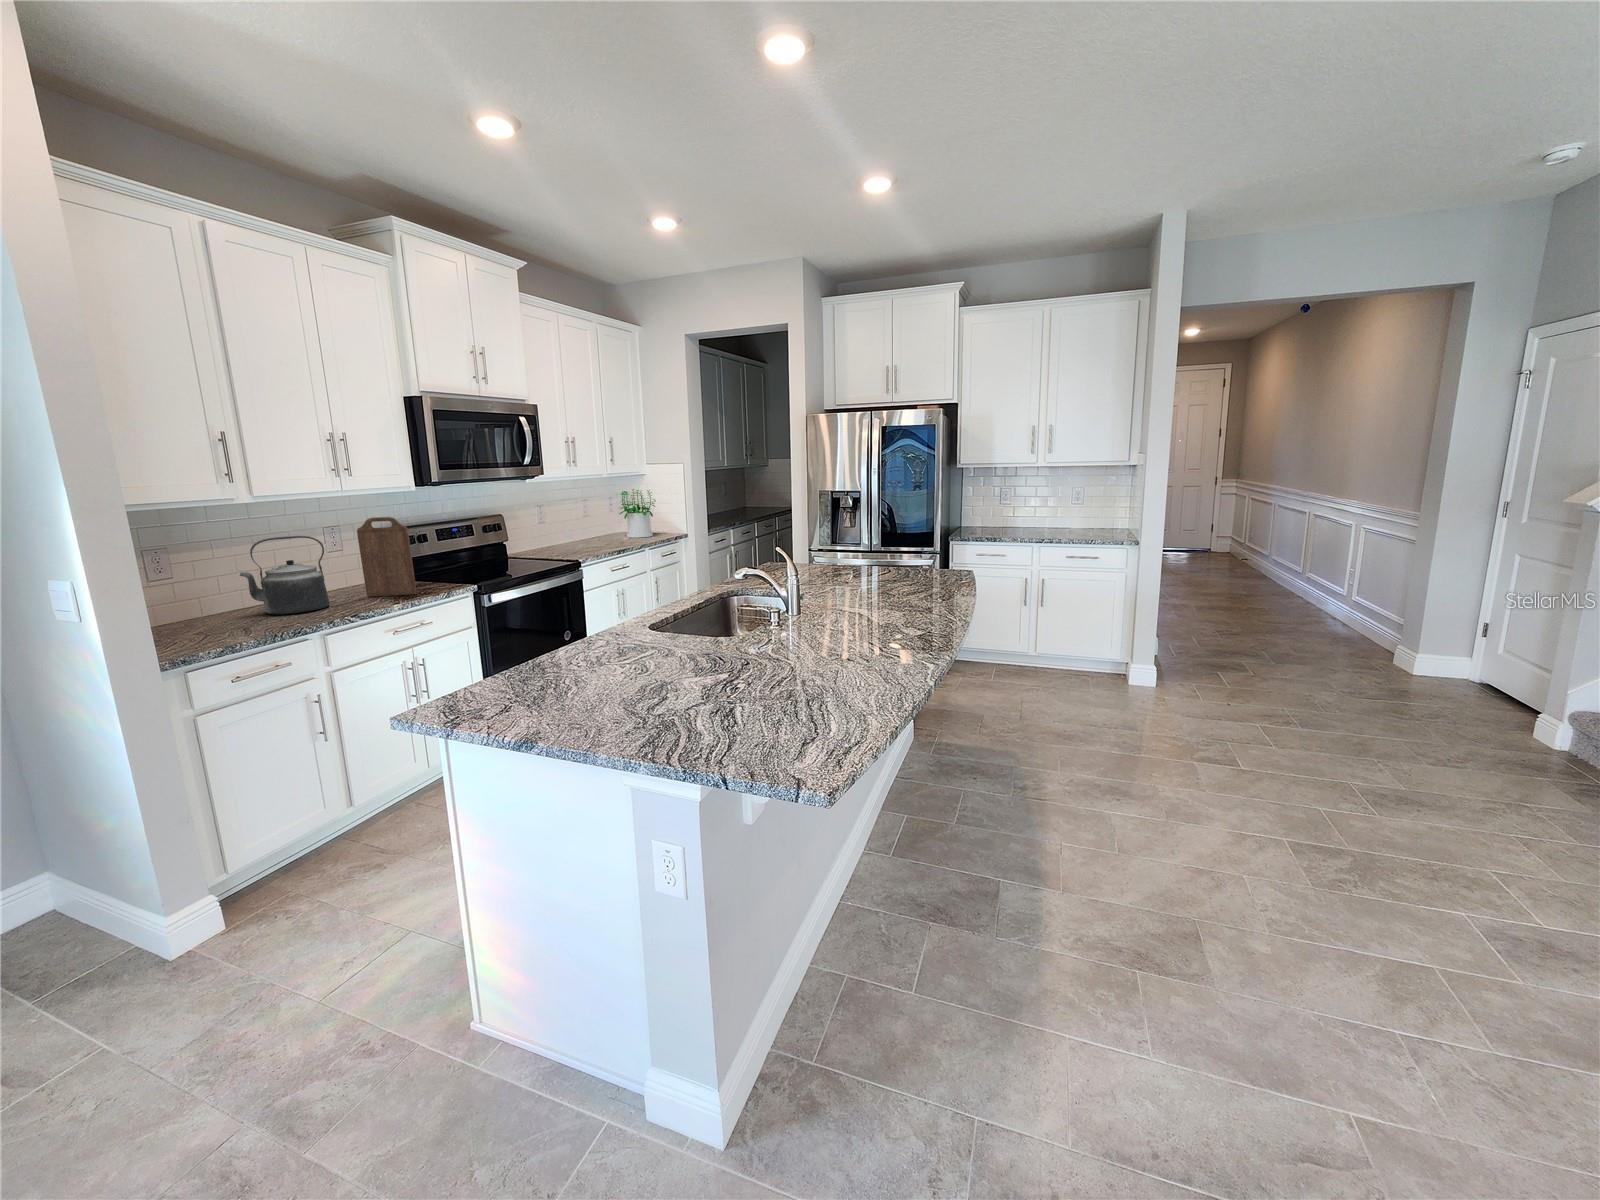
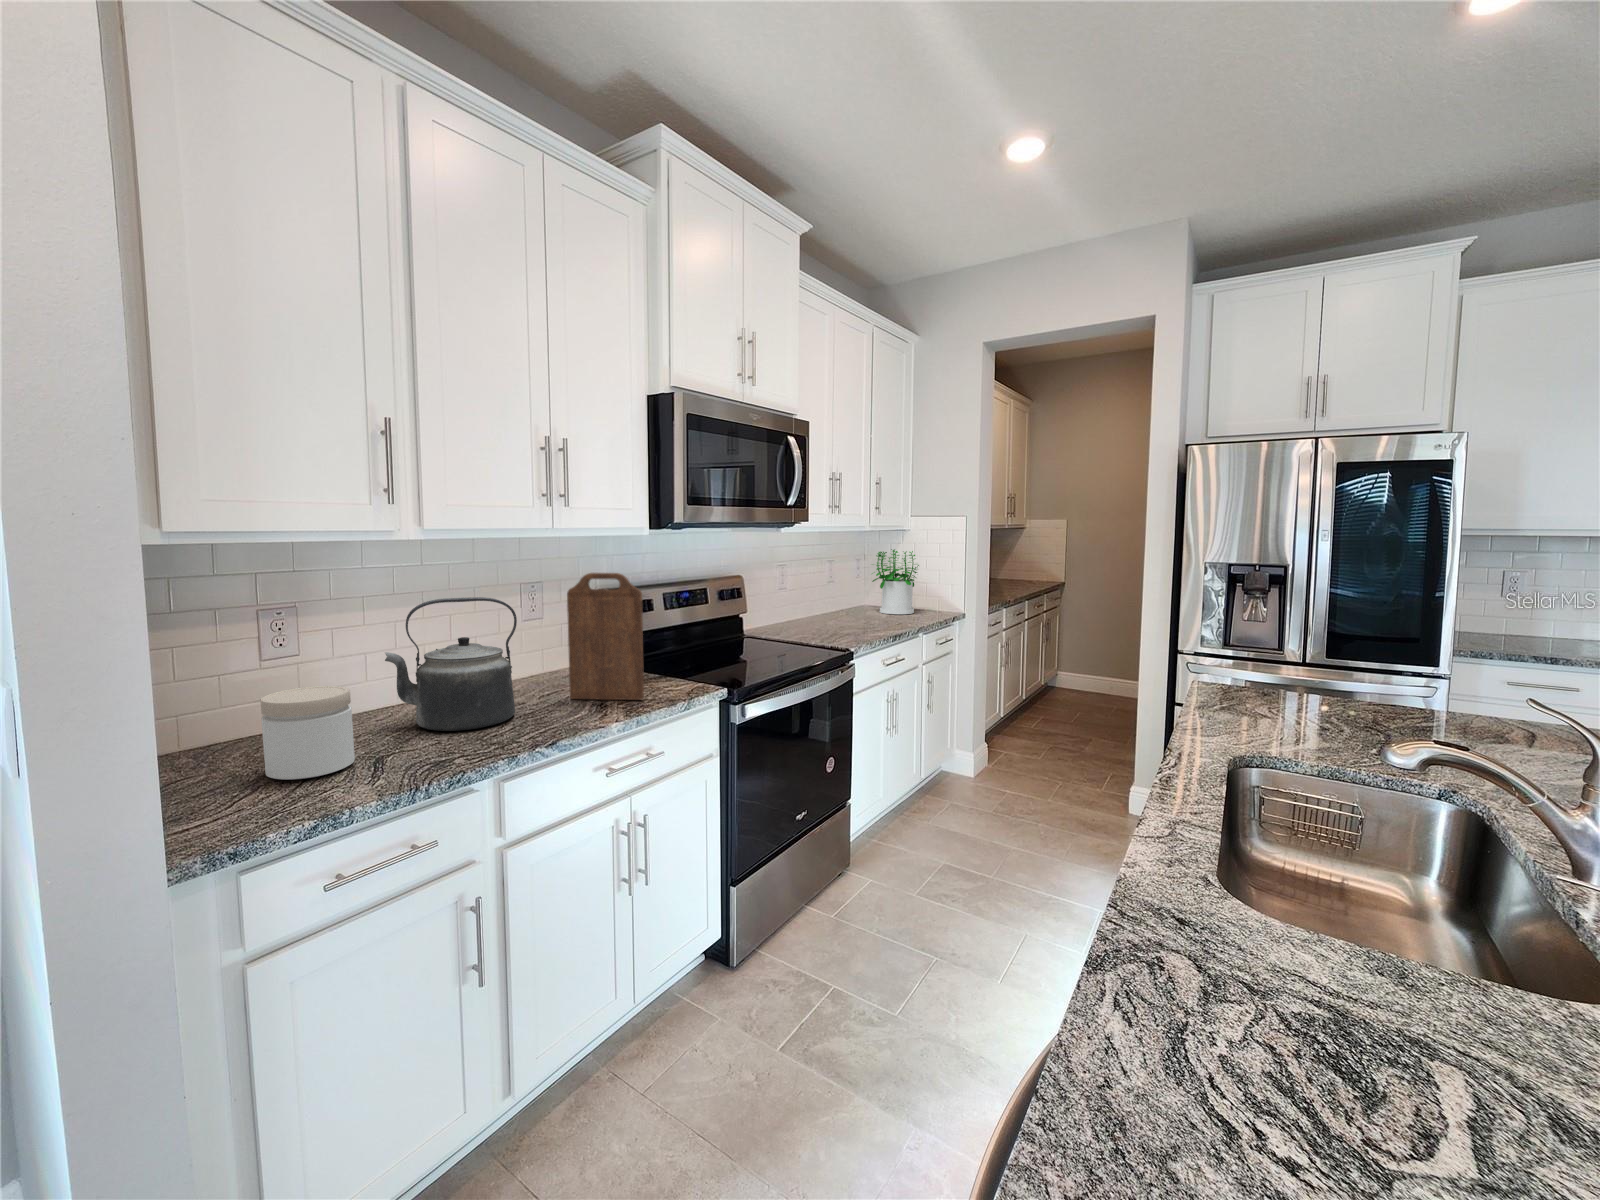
jar: none [174,588,234,636] -> present [260,686,355,780]

